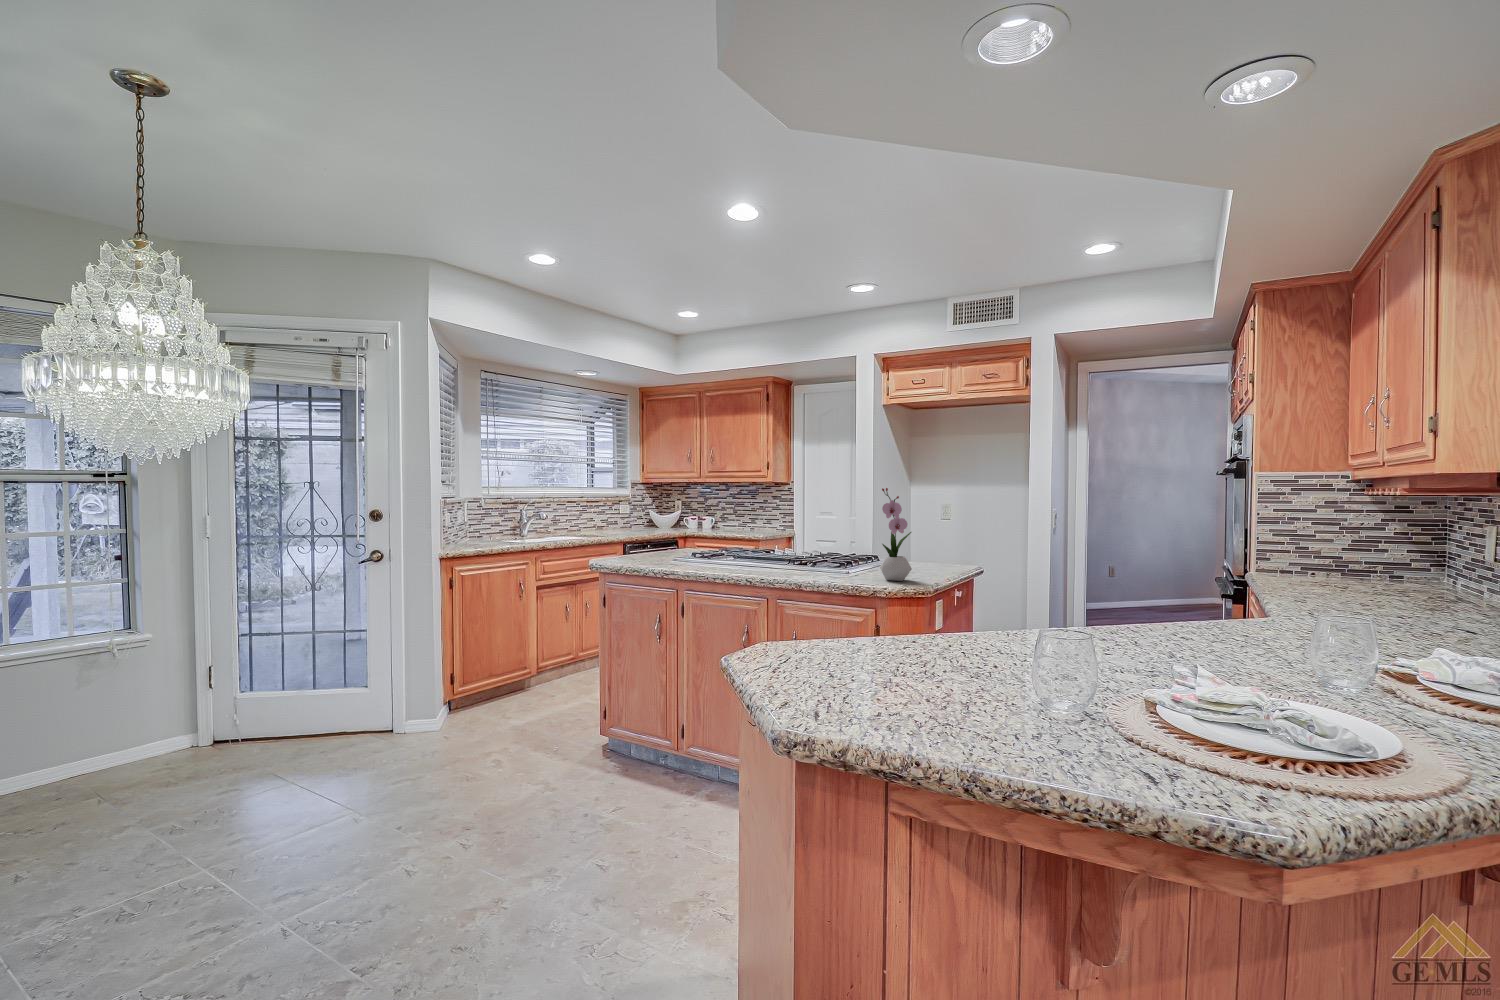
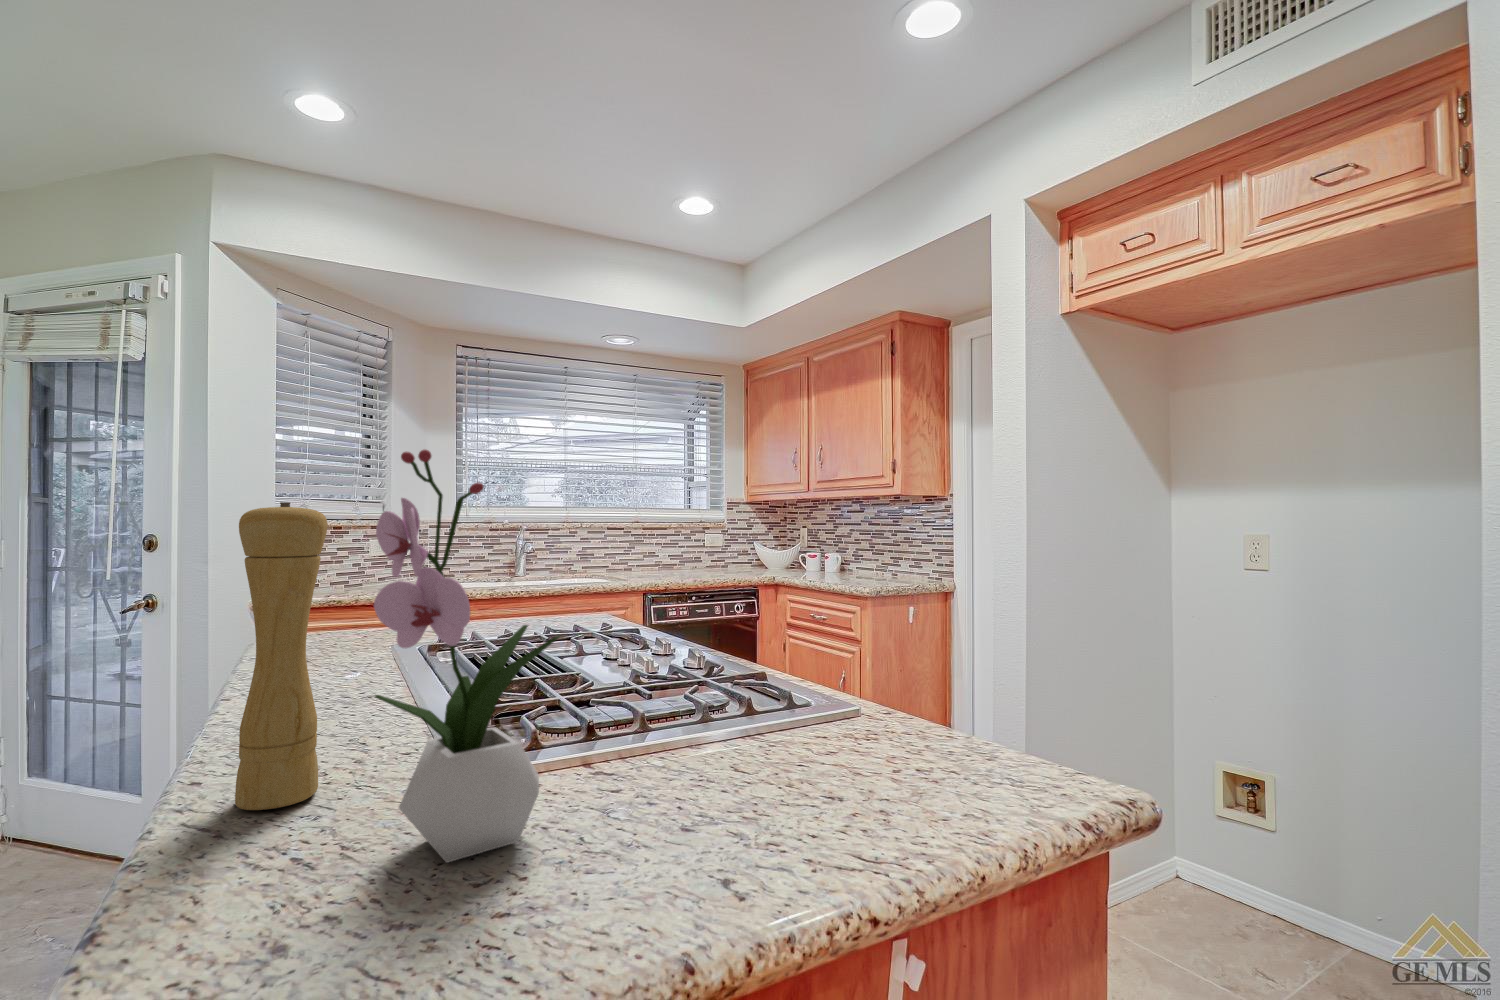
pepper mill: none [824,500,845,581] -> present [235,502,327,810]

